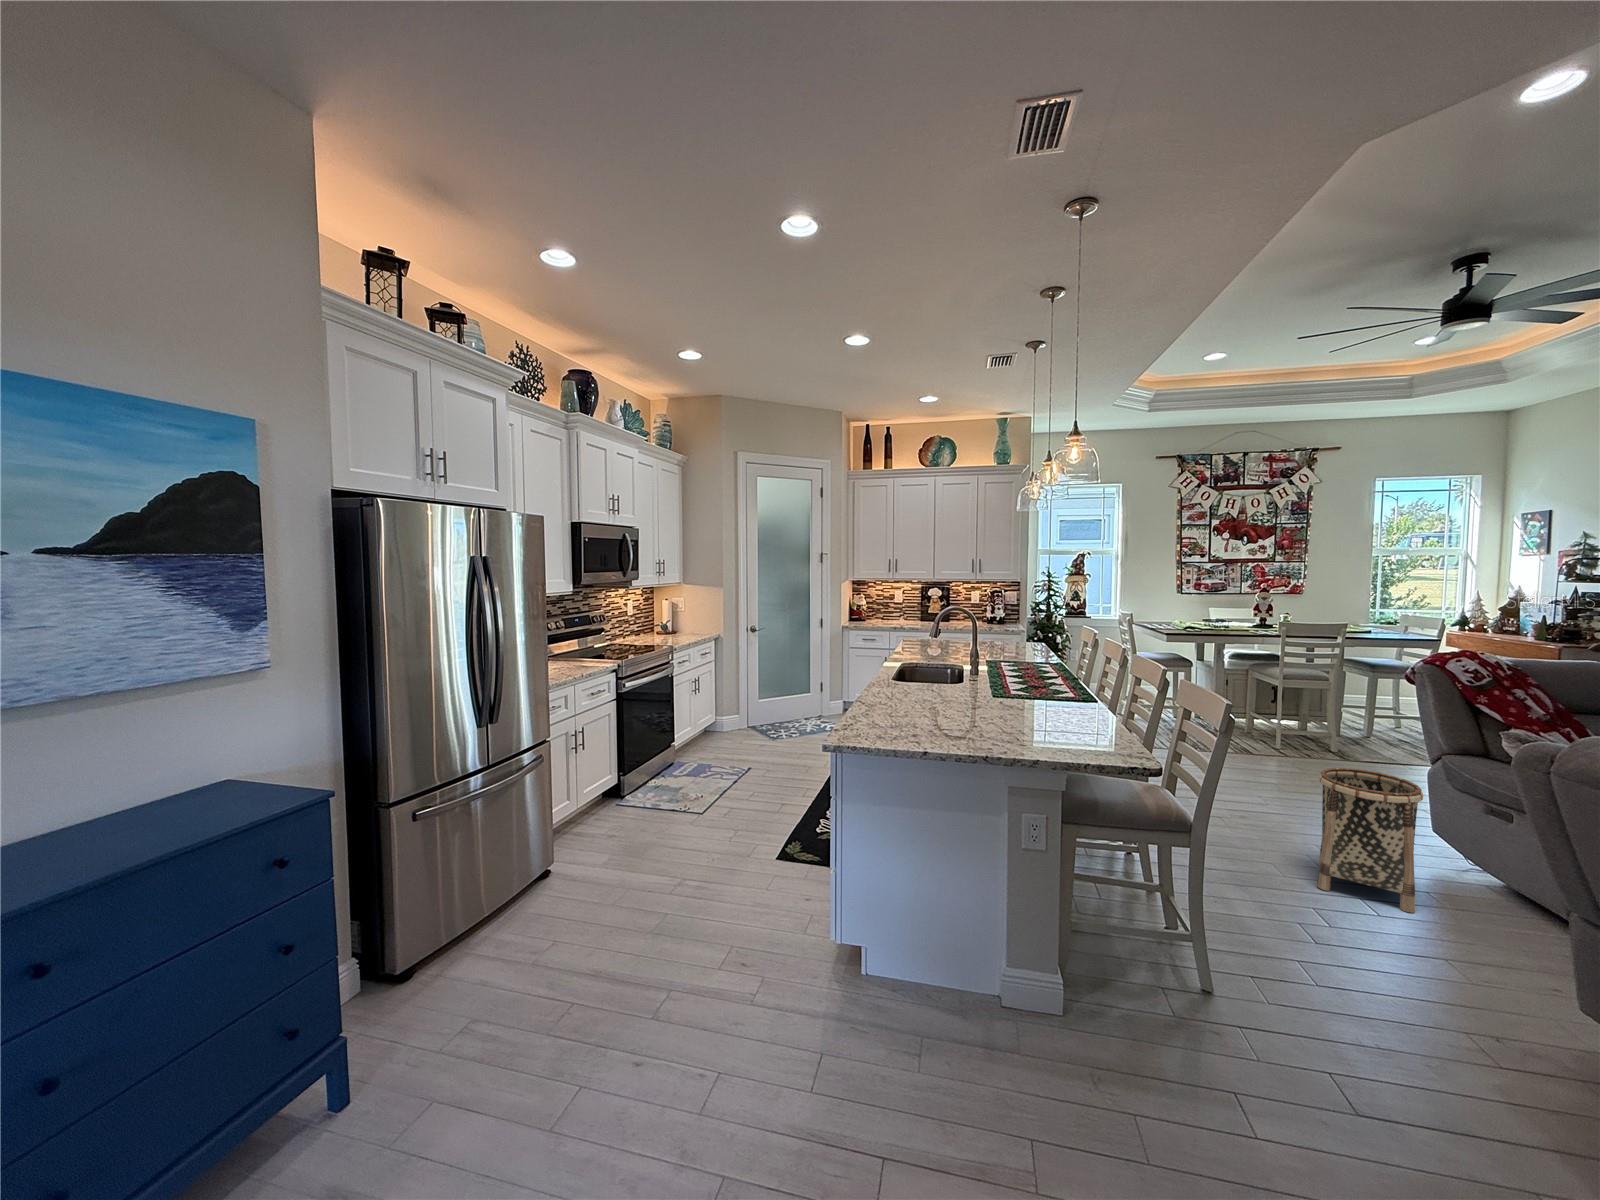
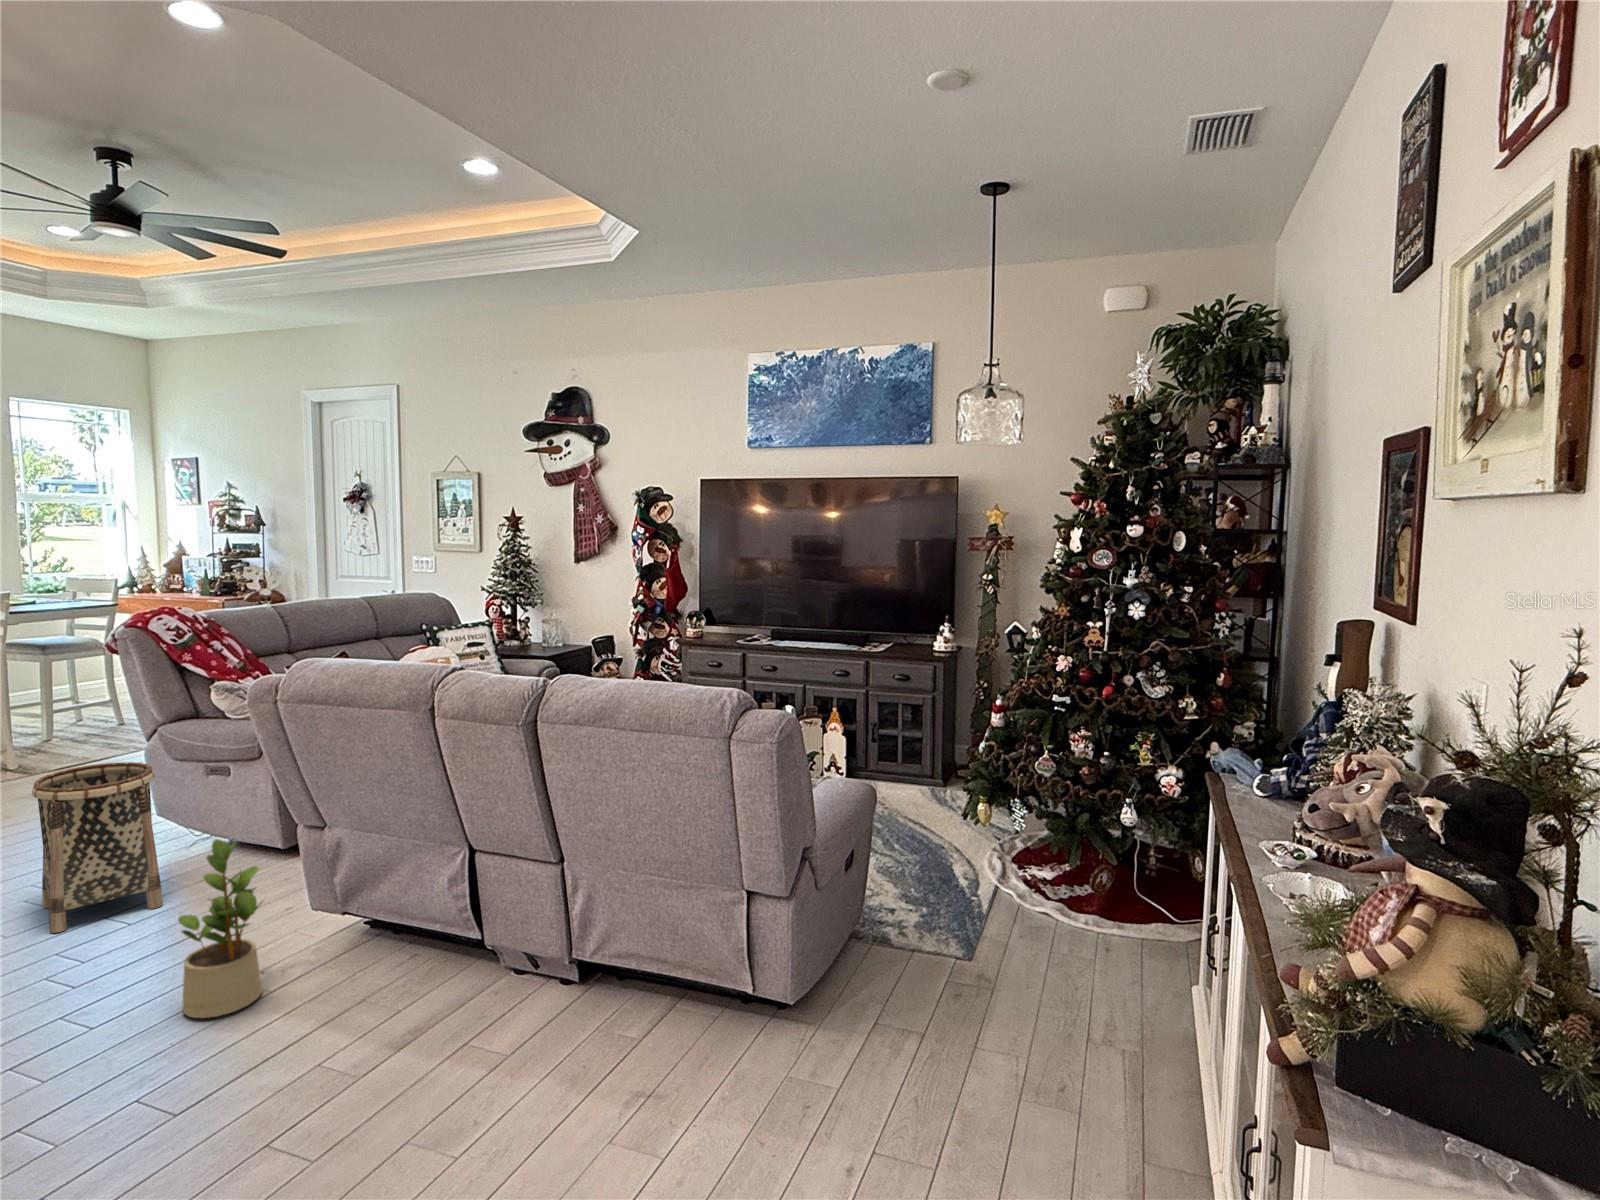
potted plant: none [1398,883,1507,1060] -> present [178,839,262,1018]

